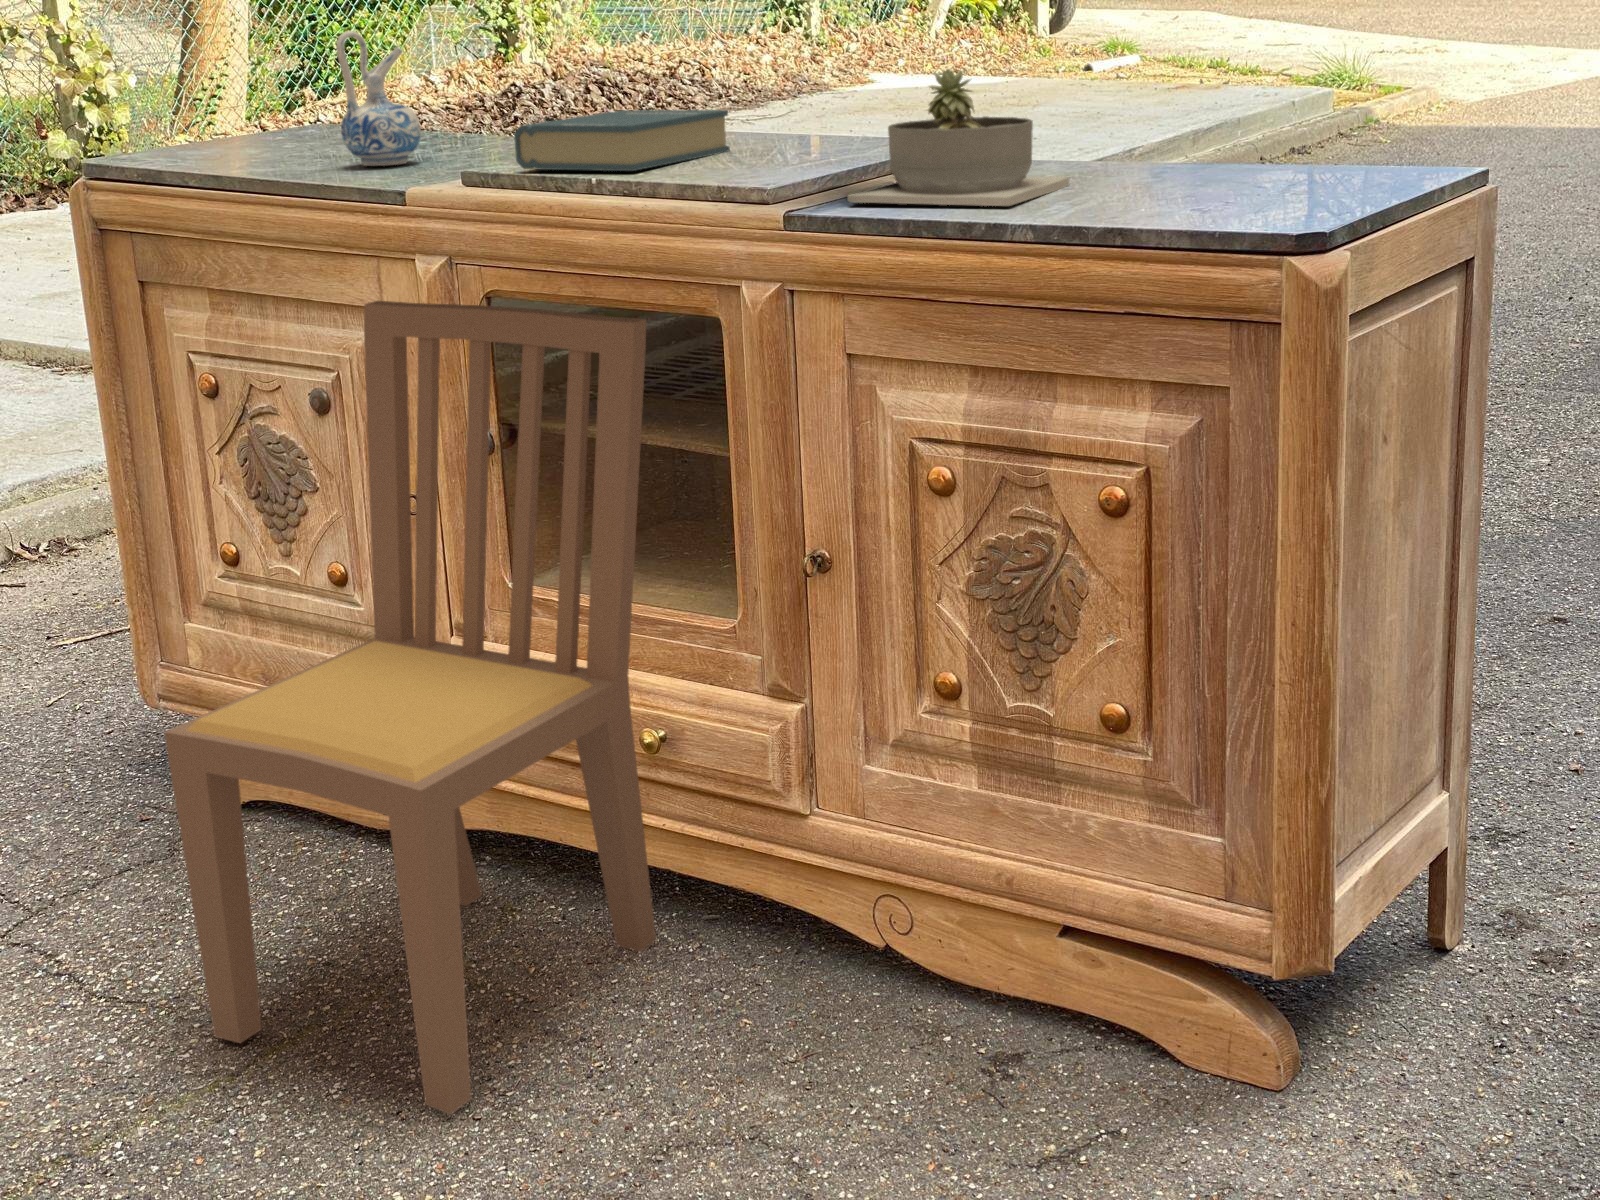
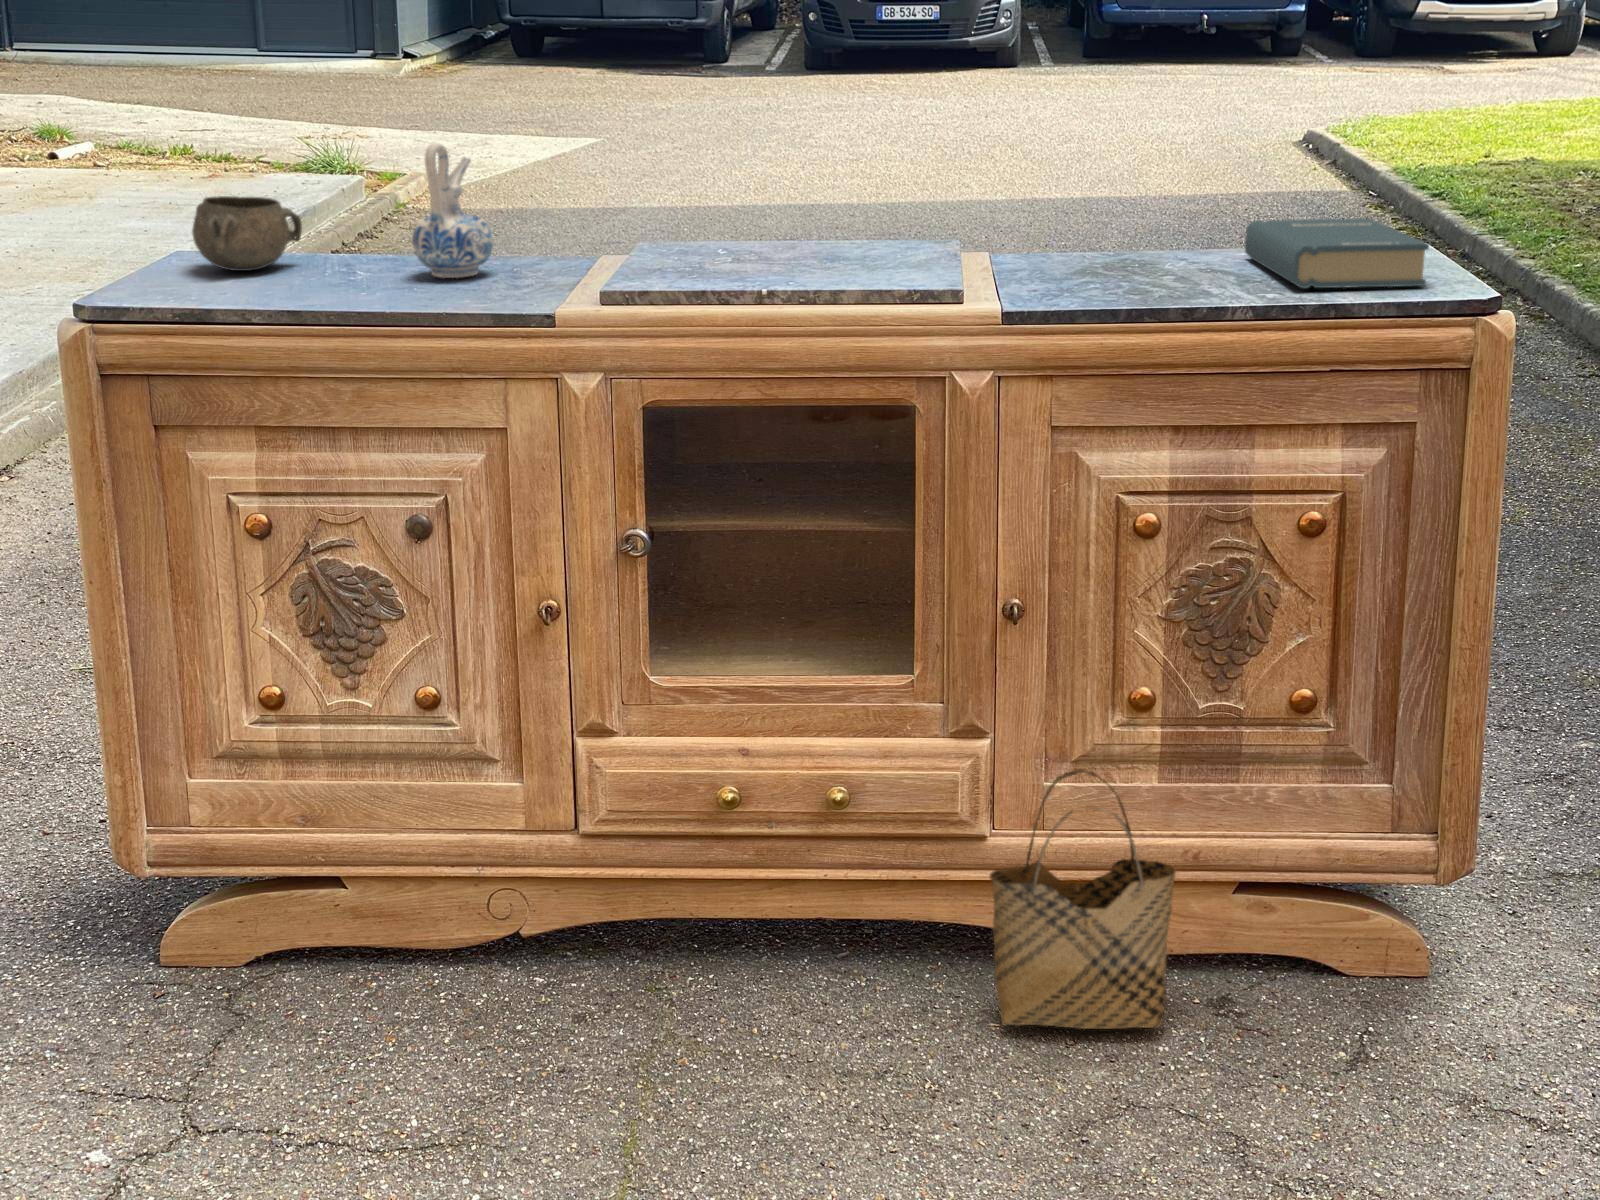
succulent planter: present [847,69,1069,206] -> none [1016,174,1188,295]
decorative bowl: none [207,87,312,157] -> present [192,196,302,271]
hardback book: present [514,110,730,171] -> present [1245,218,1429,288]
dining chair: present [165,301,656,1115] -> none [517,410,860,1176]
woven basket: none [745,752,946,1064] -> present [990,769,1176,1029]

